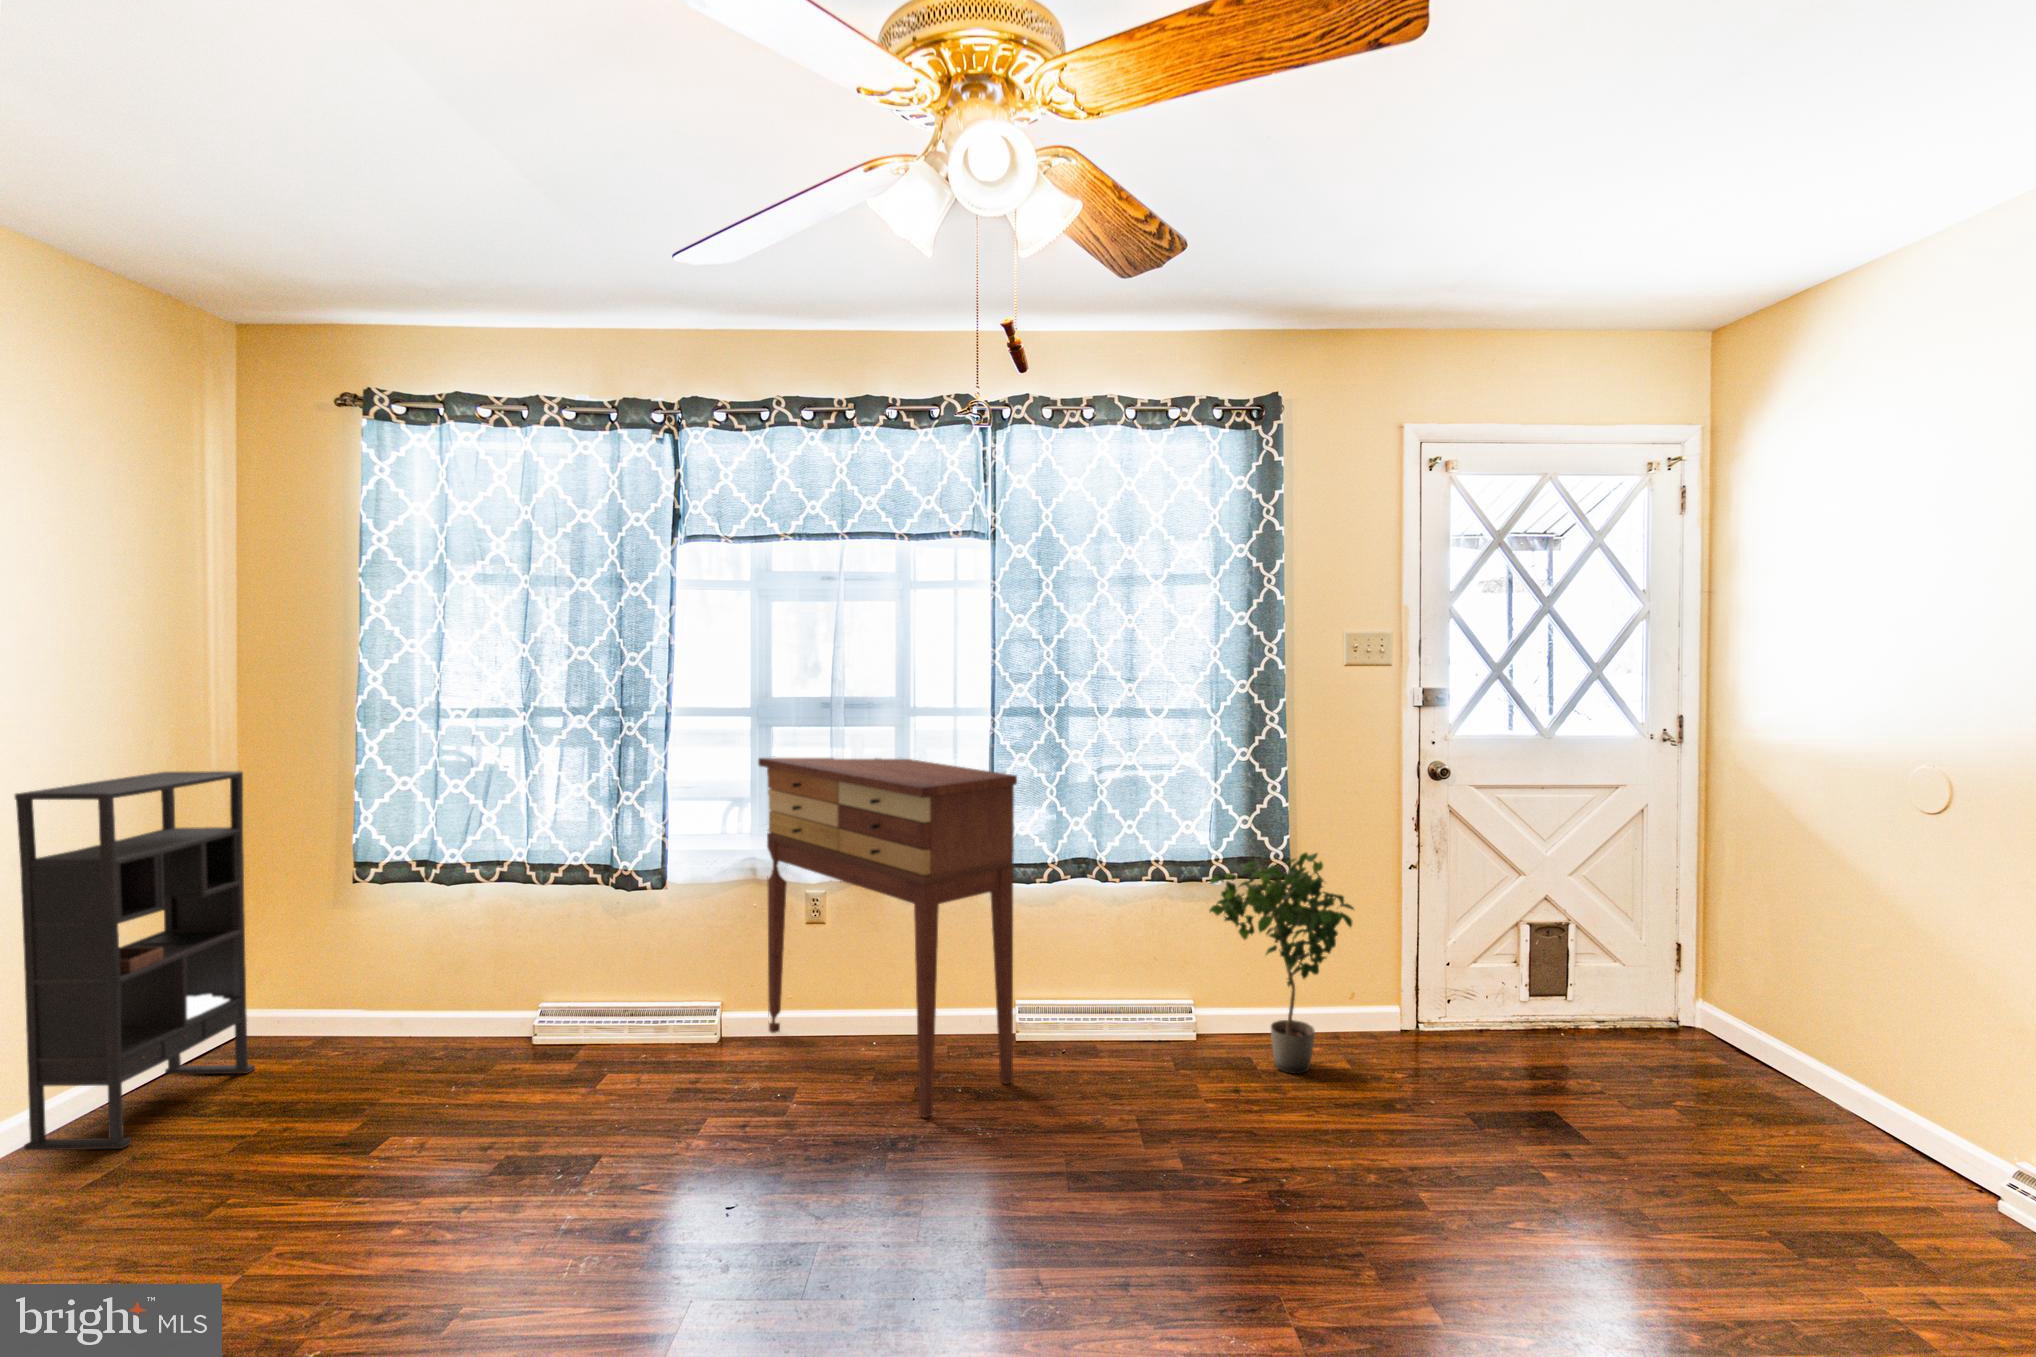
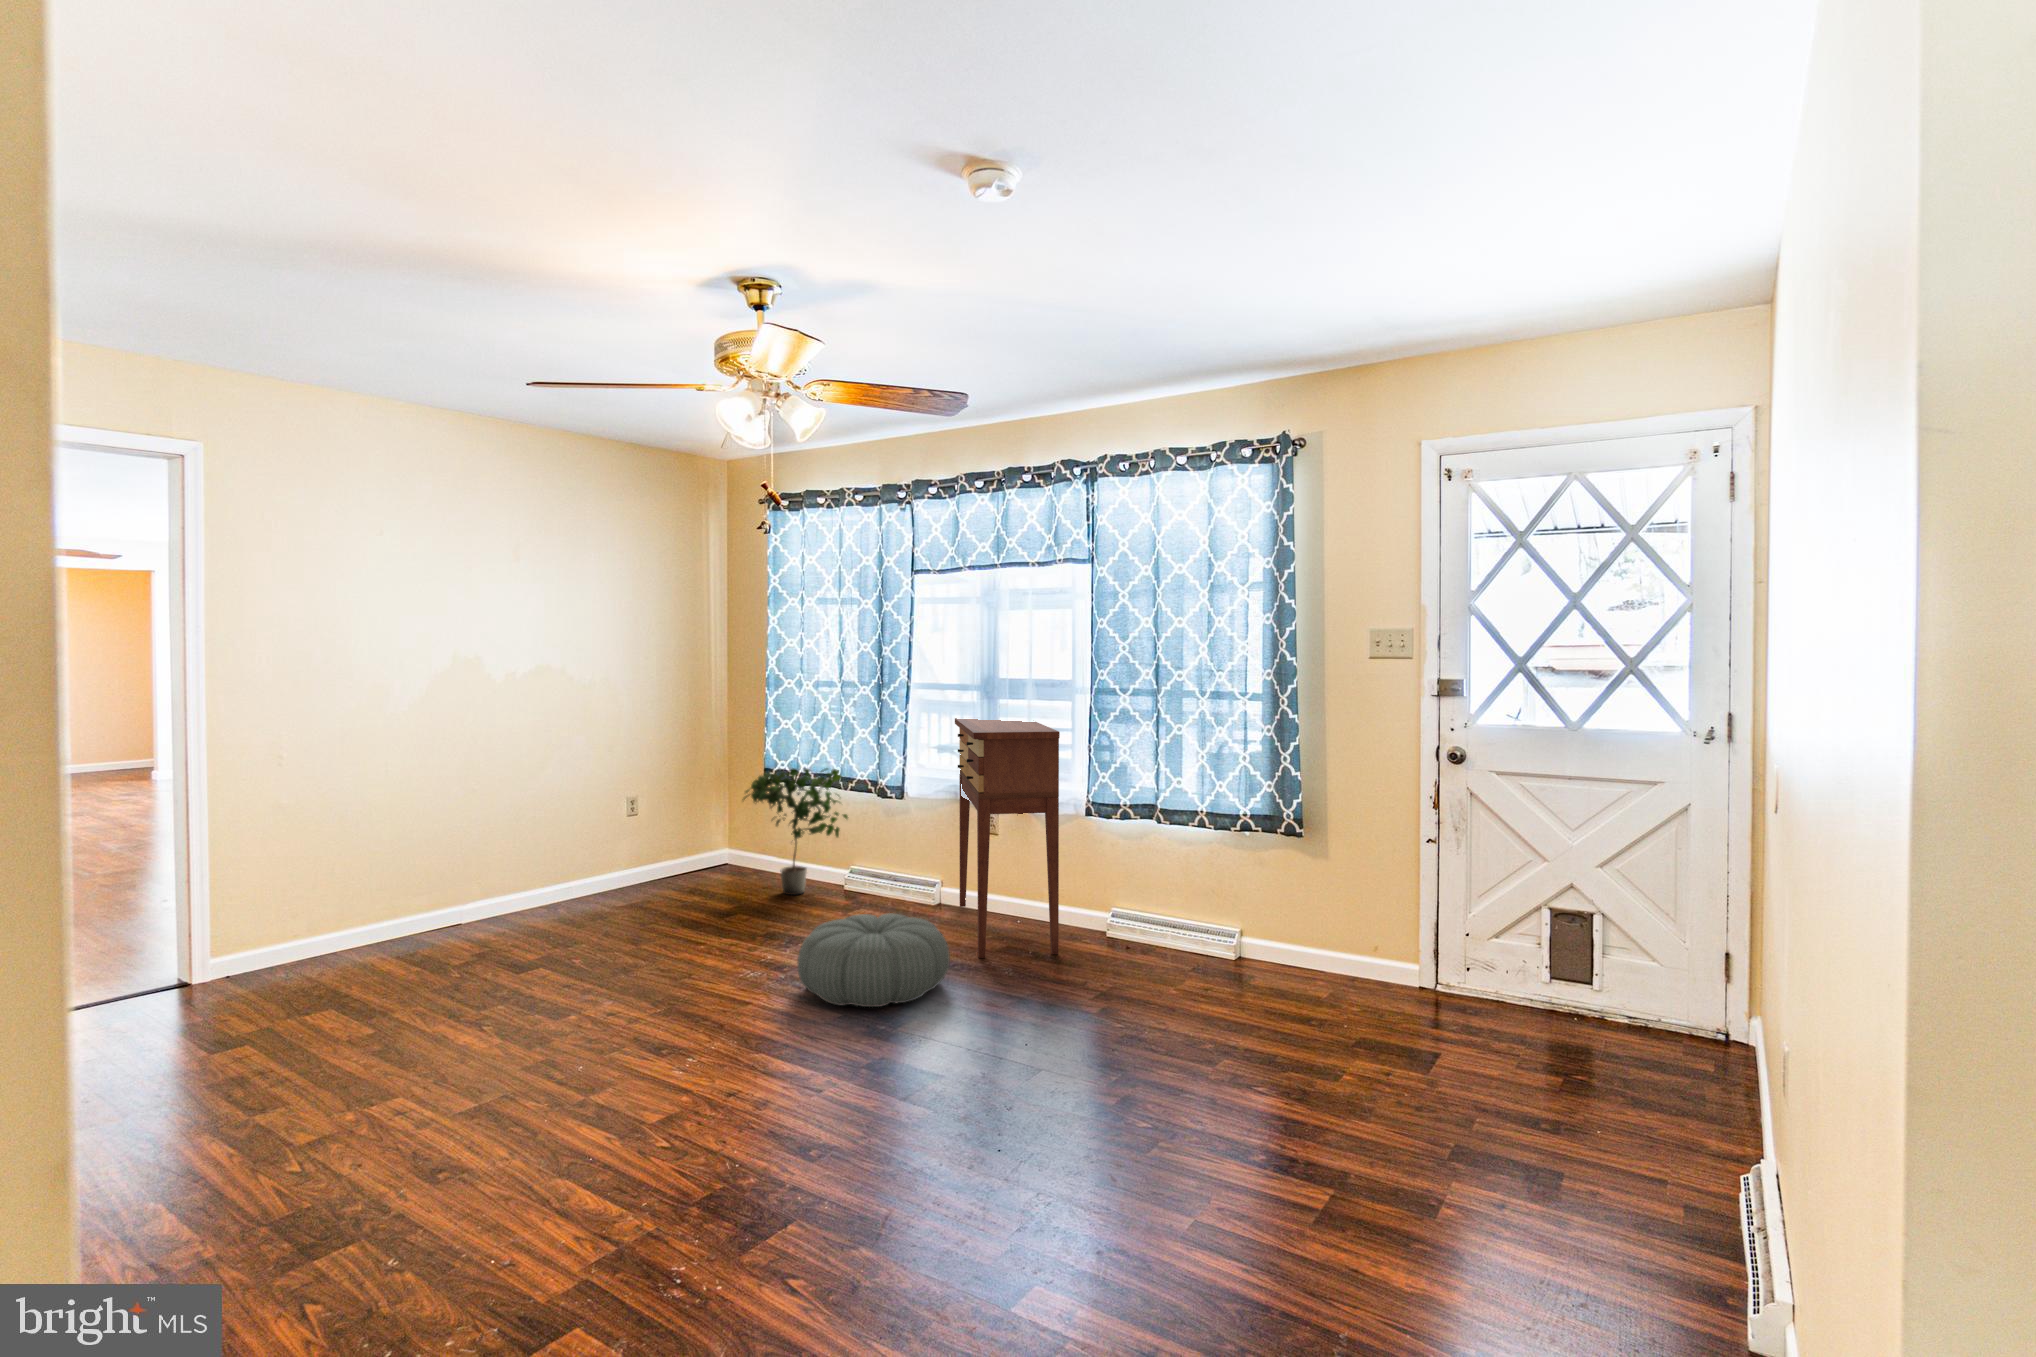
bookshelf: present [15,771,255,1150] -> none [607,711,712,896]
potted plant: present [1209,853,1354,1073] -> present [742,768,848,895]
pouf: none [731,1088,982,1283] -> present [797,913,950,1007]

